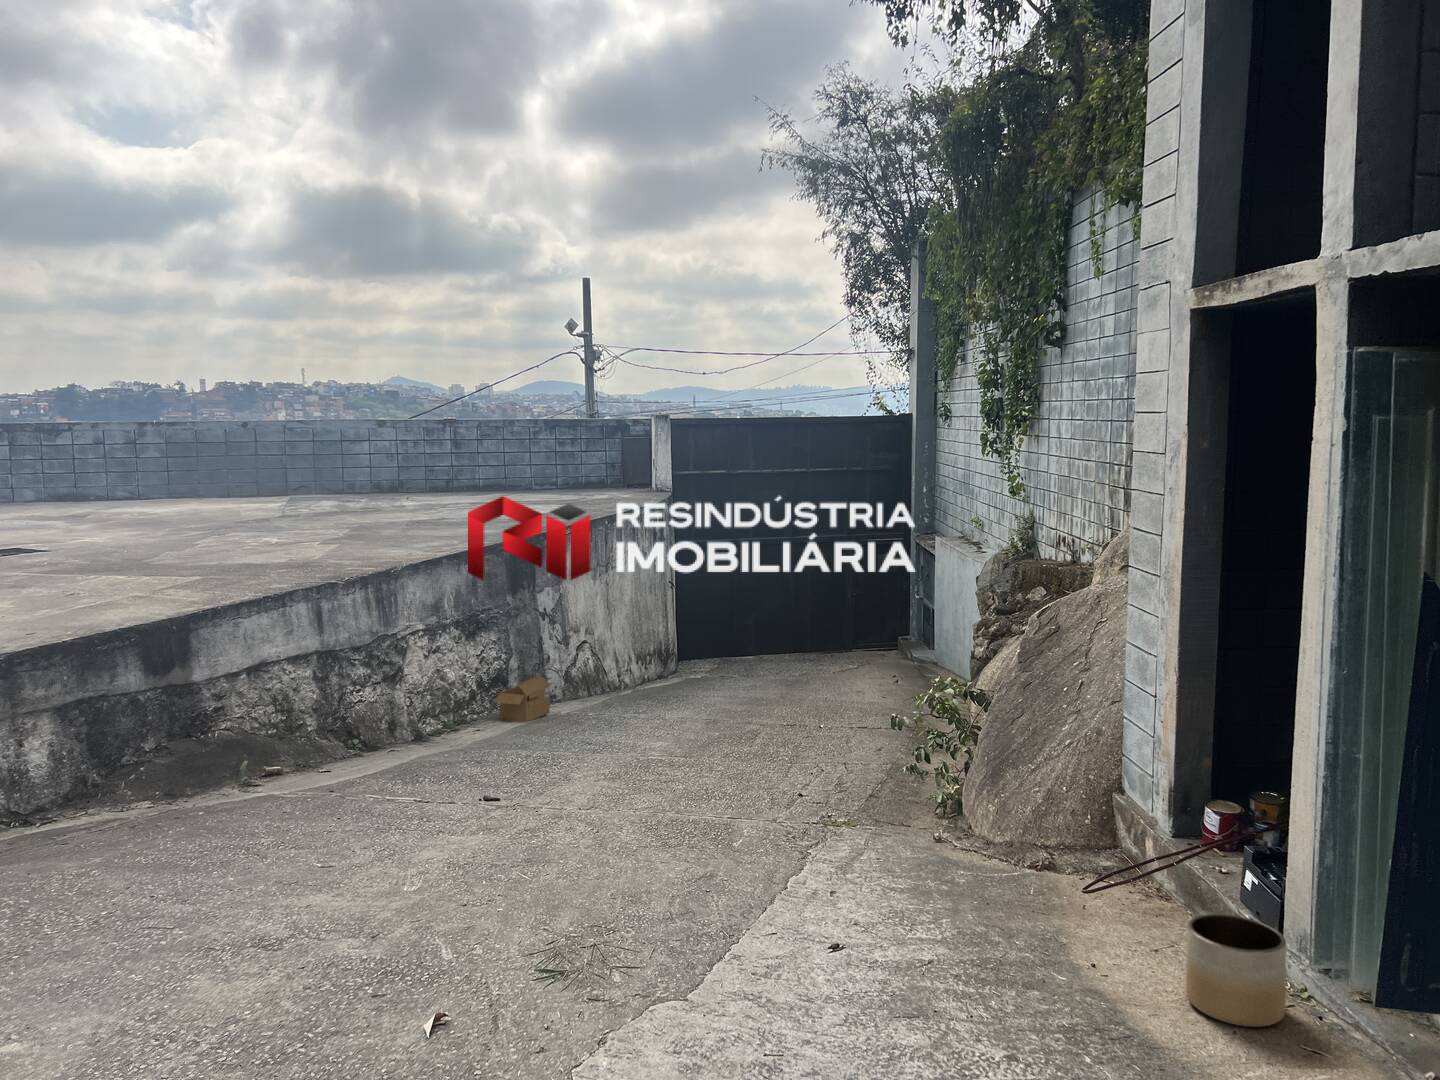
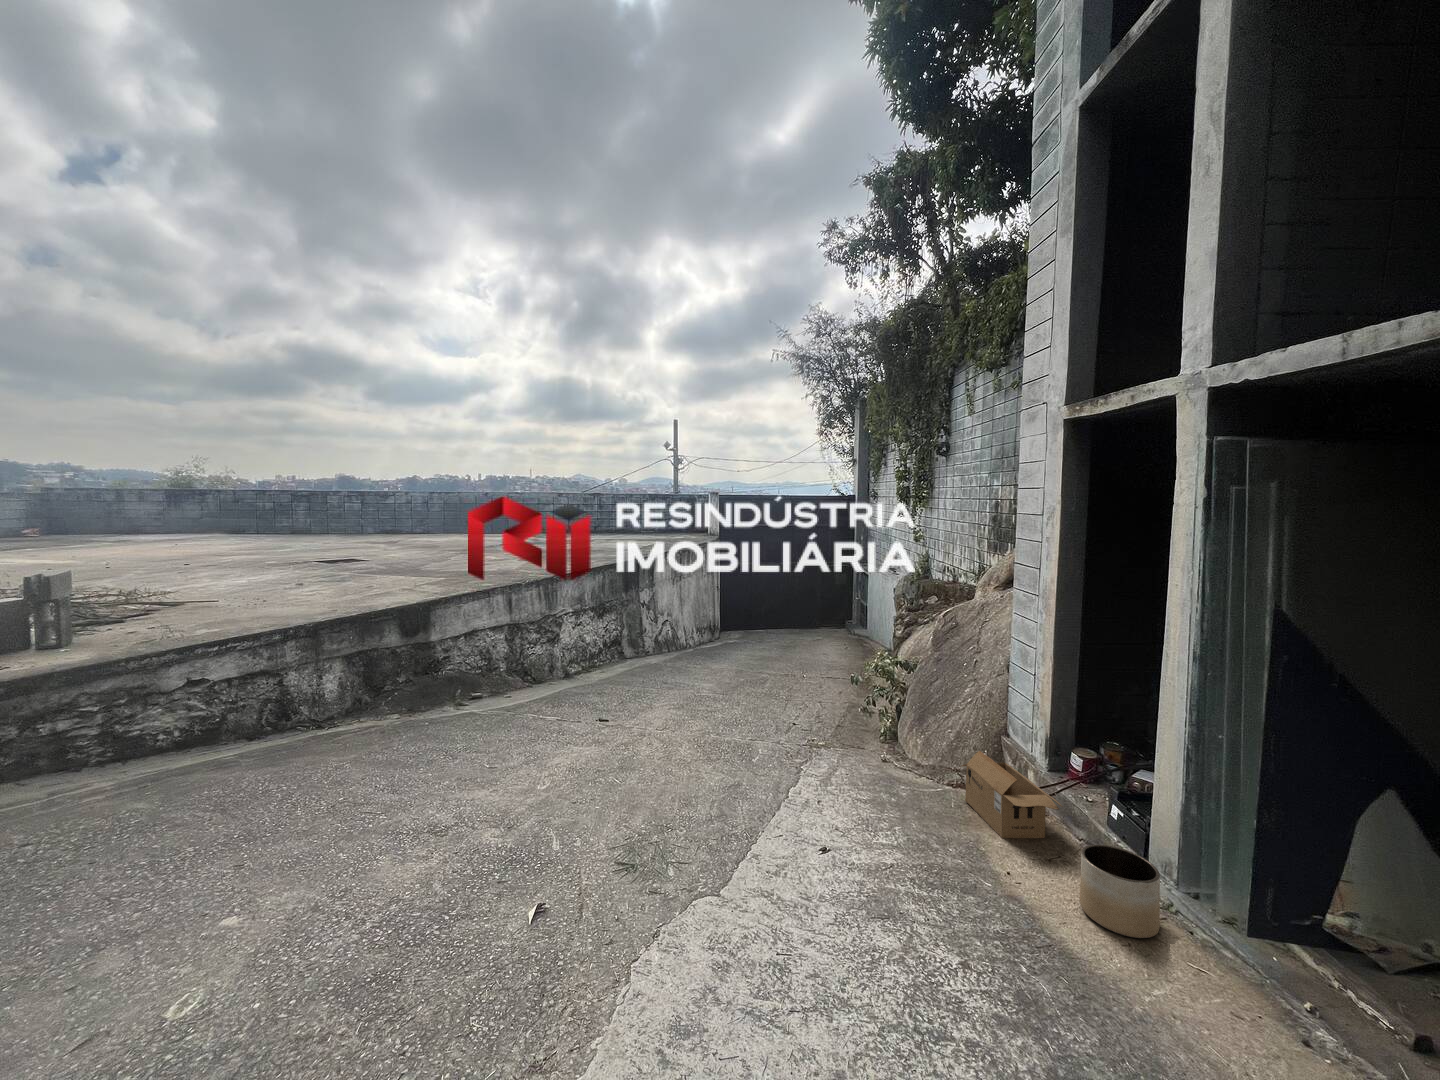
cardboard box: present [491,676,554,722] -> present [959,751,1063,838]

